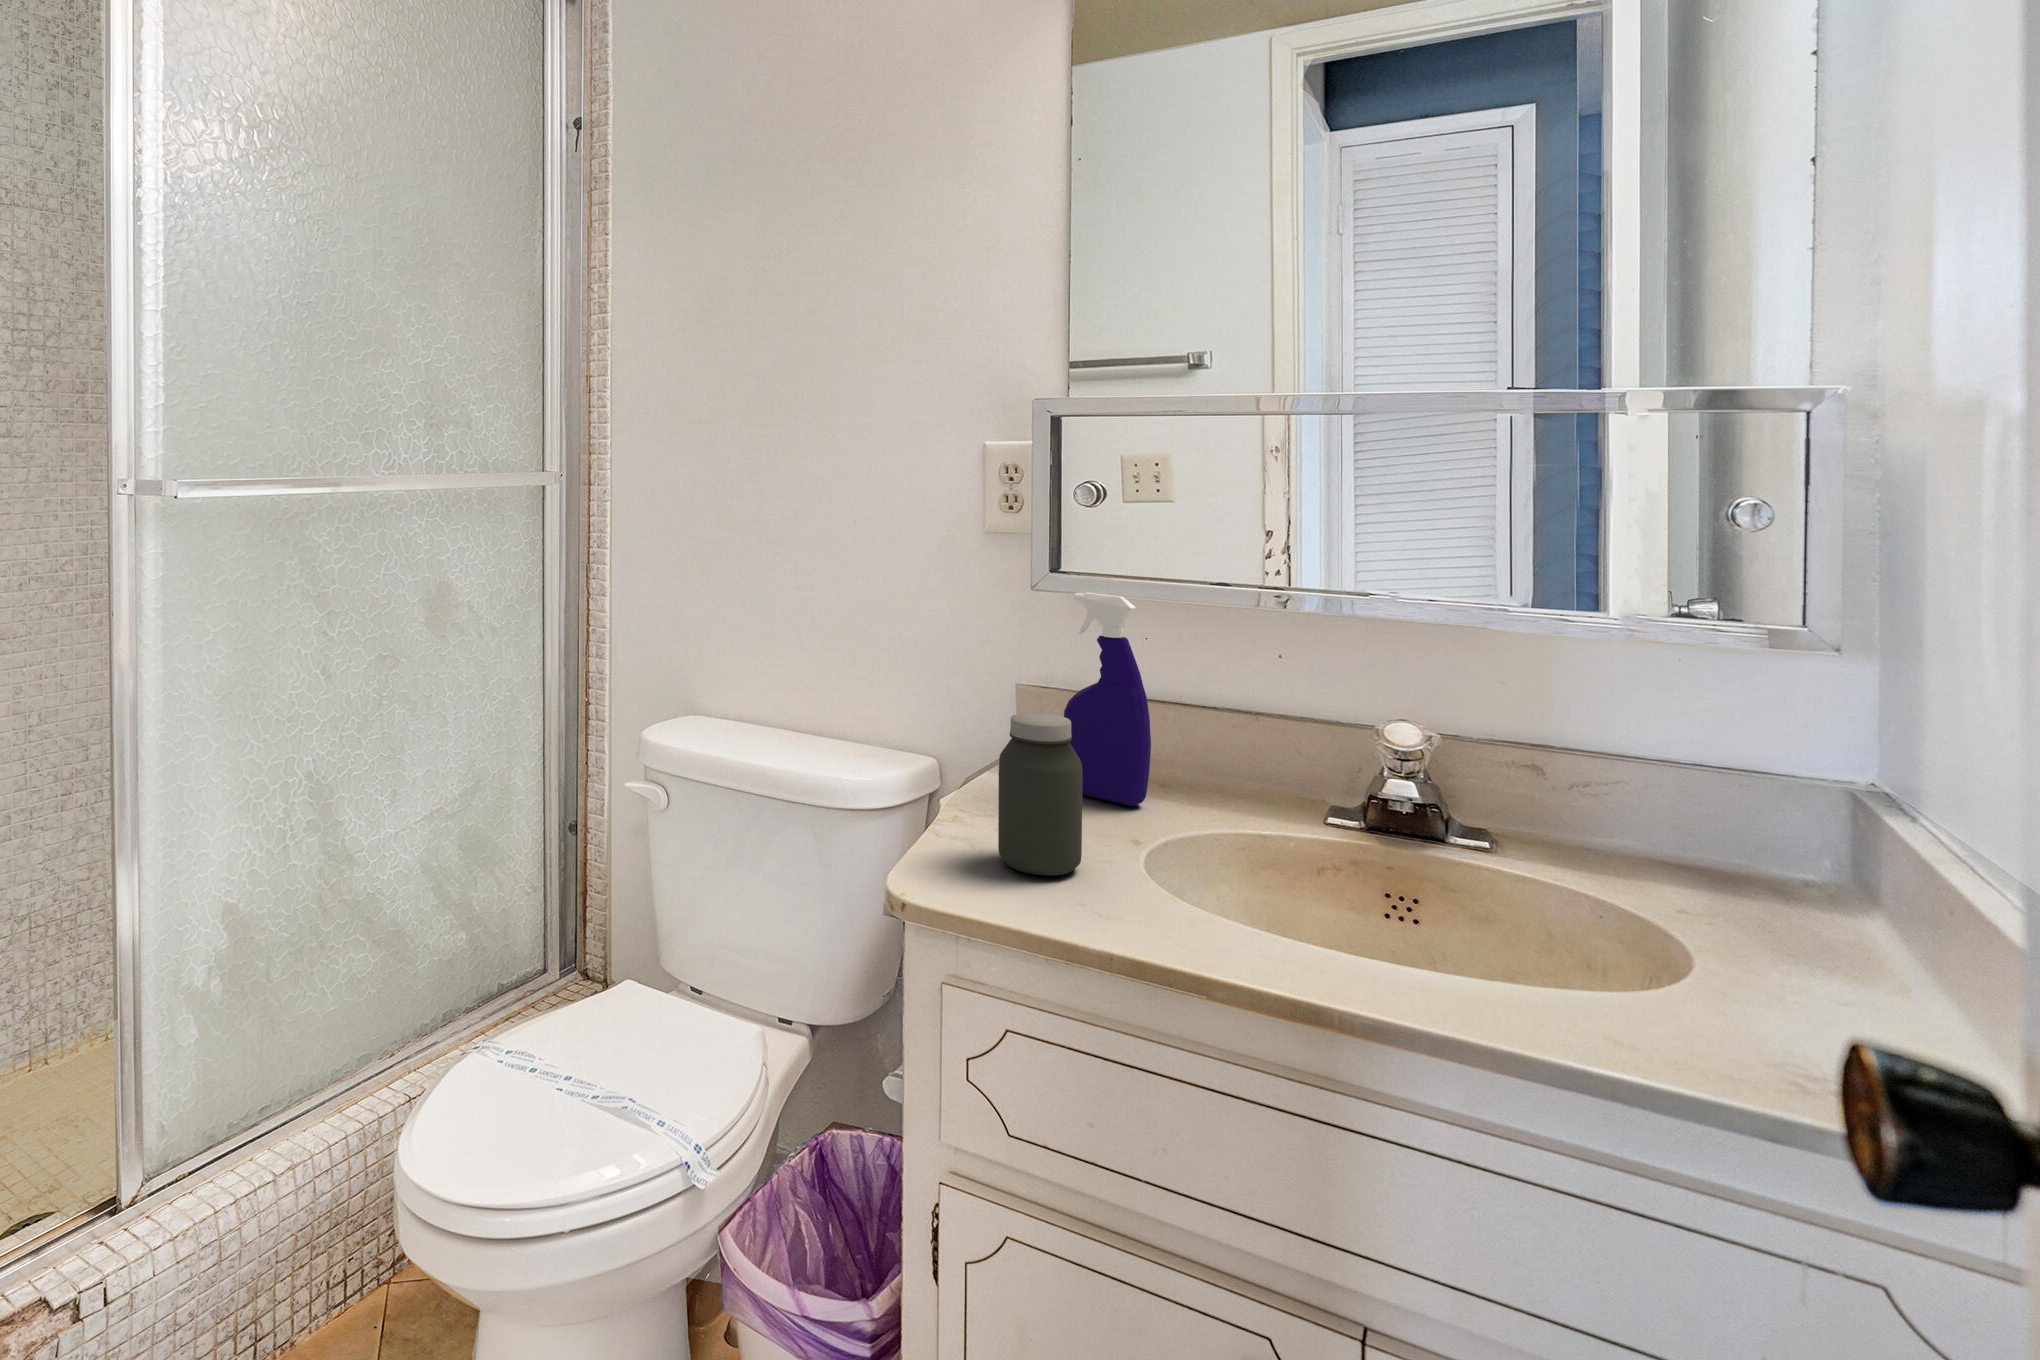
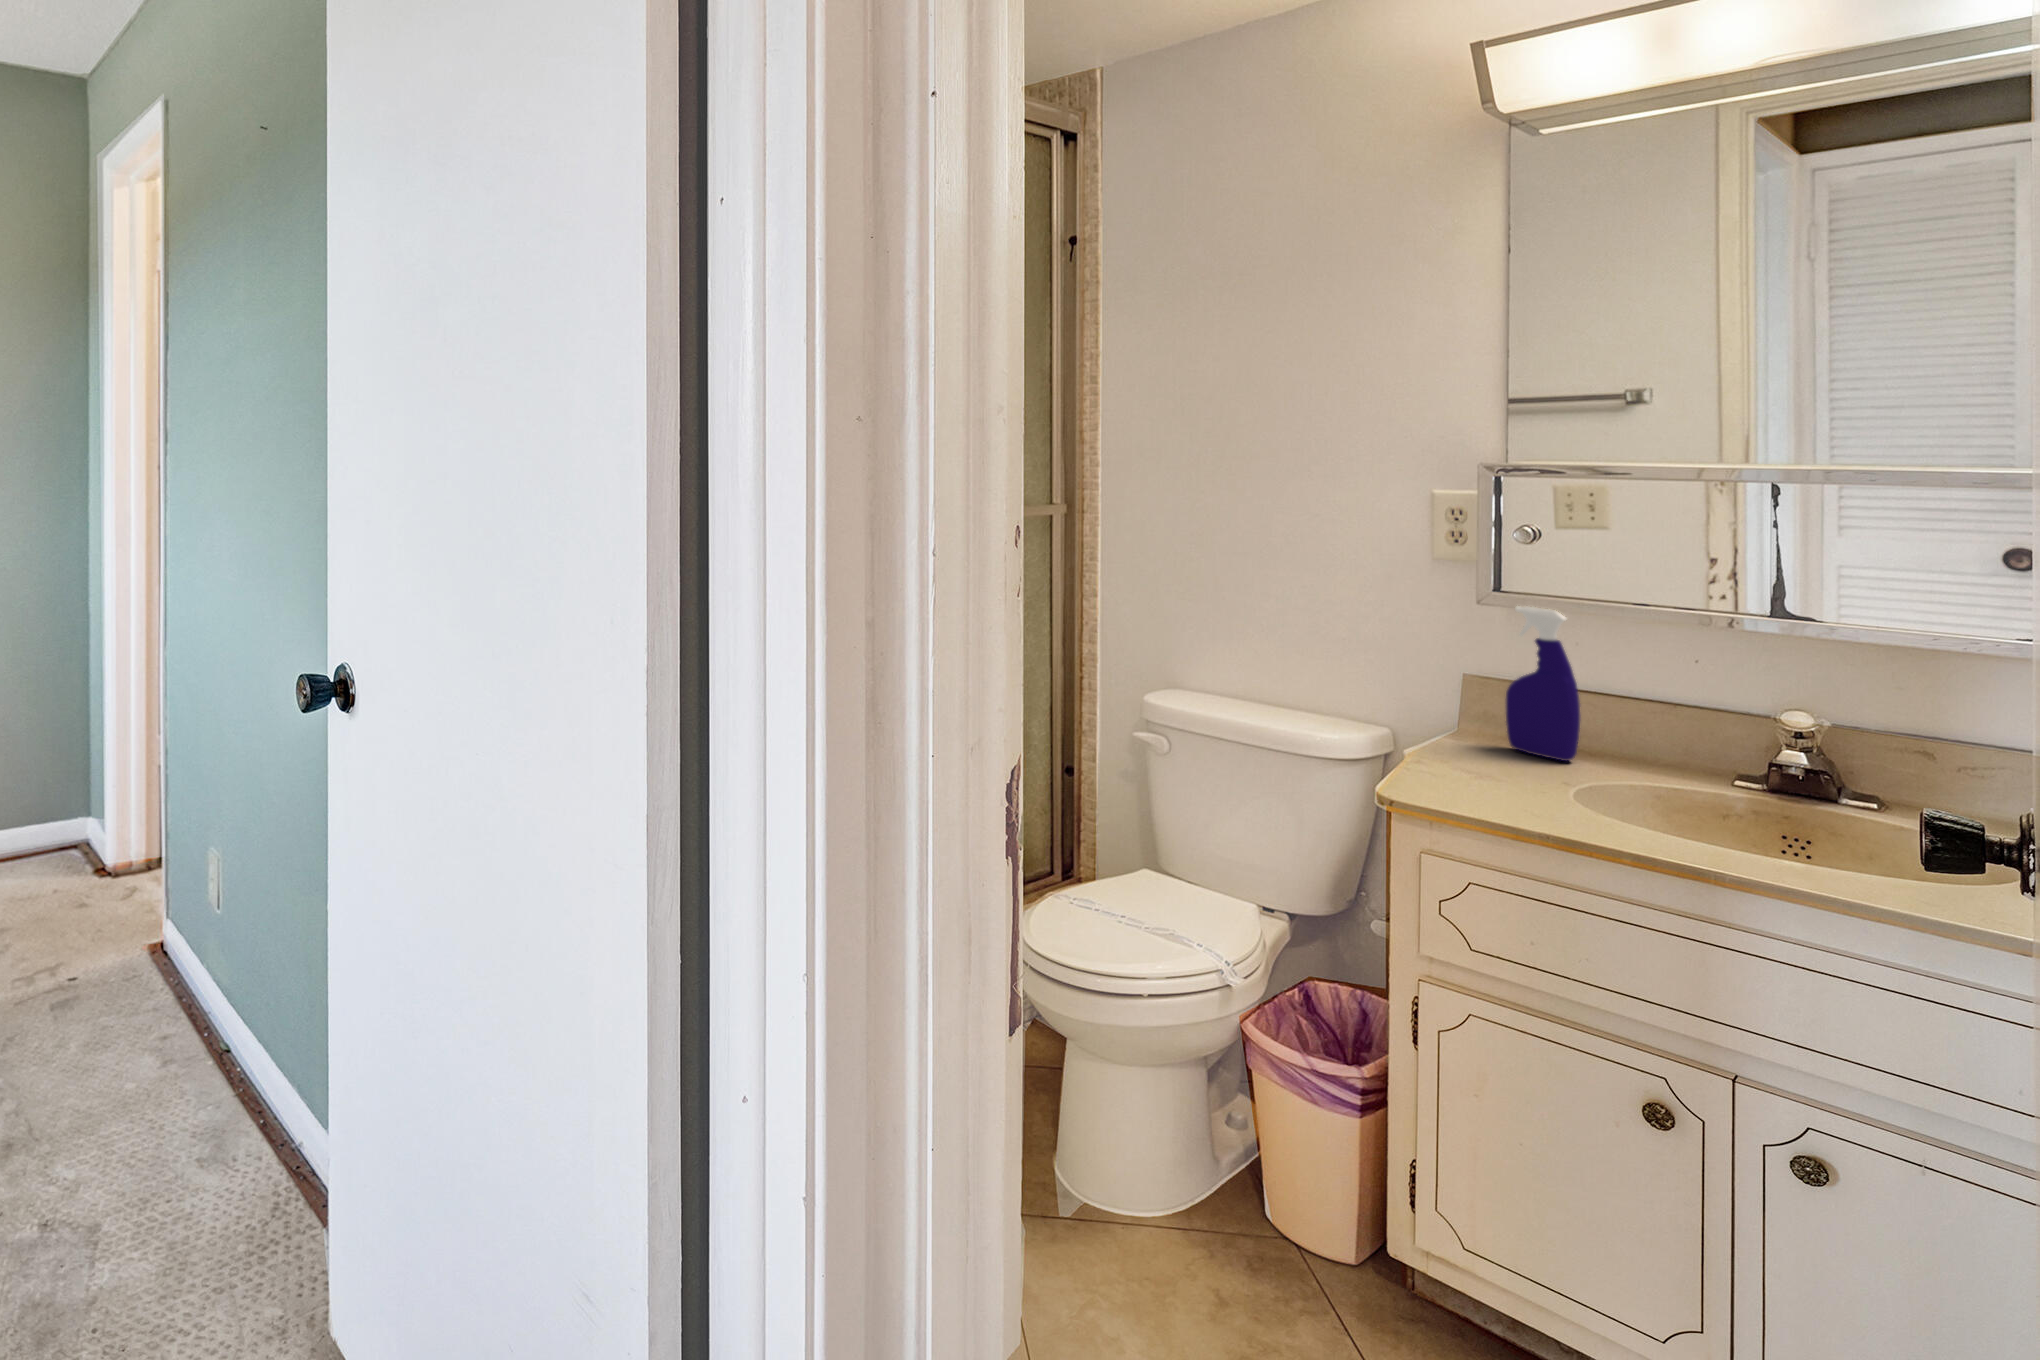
jar: present [998,713,1083,876] -> none [1459,689,1525,797]

